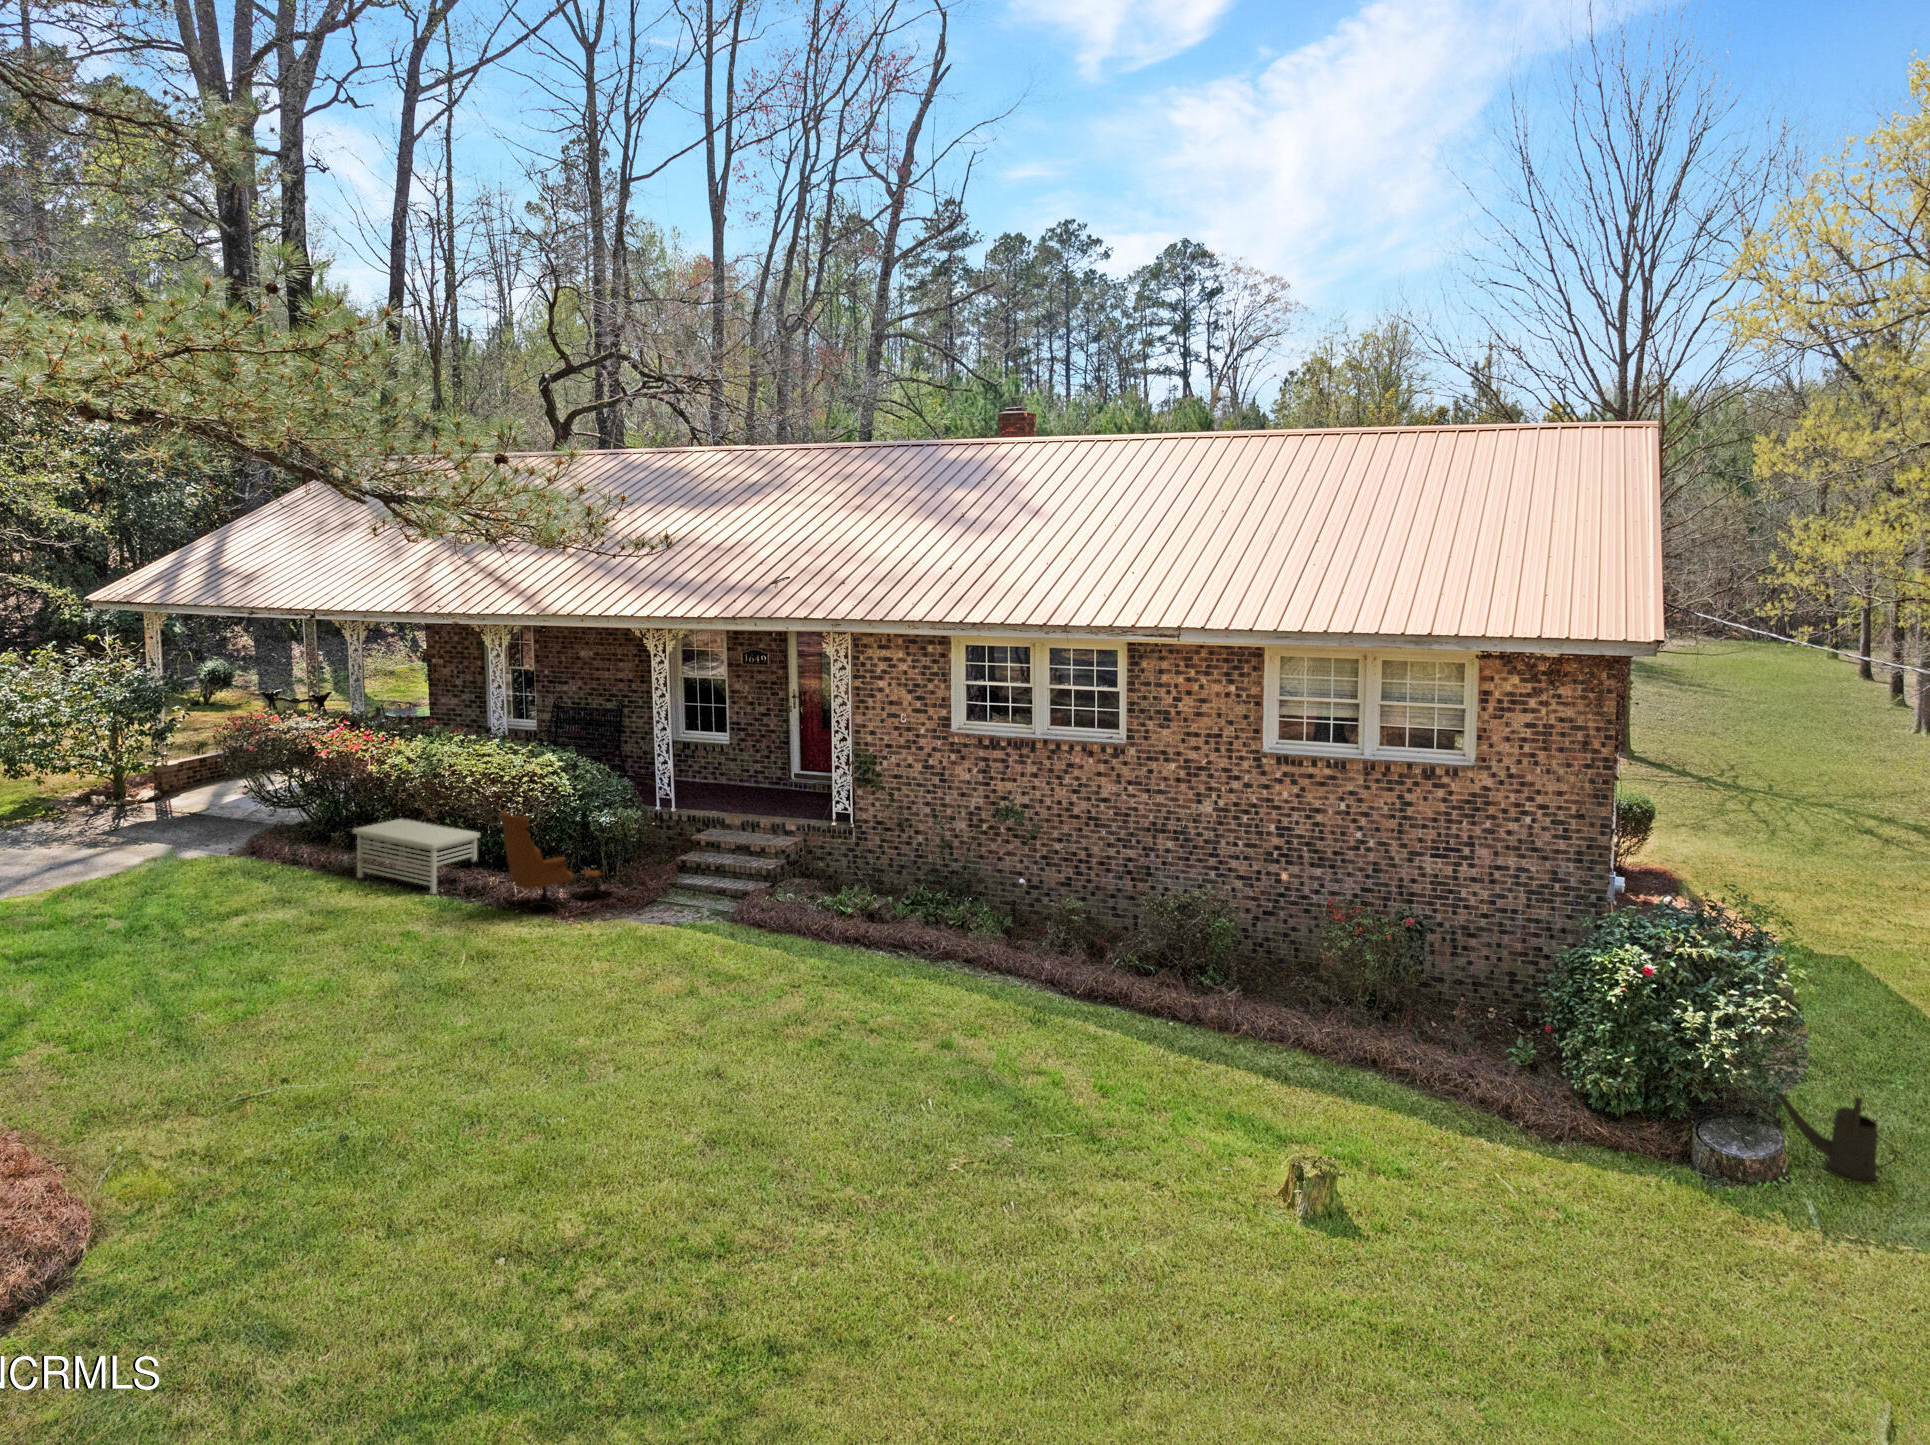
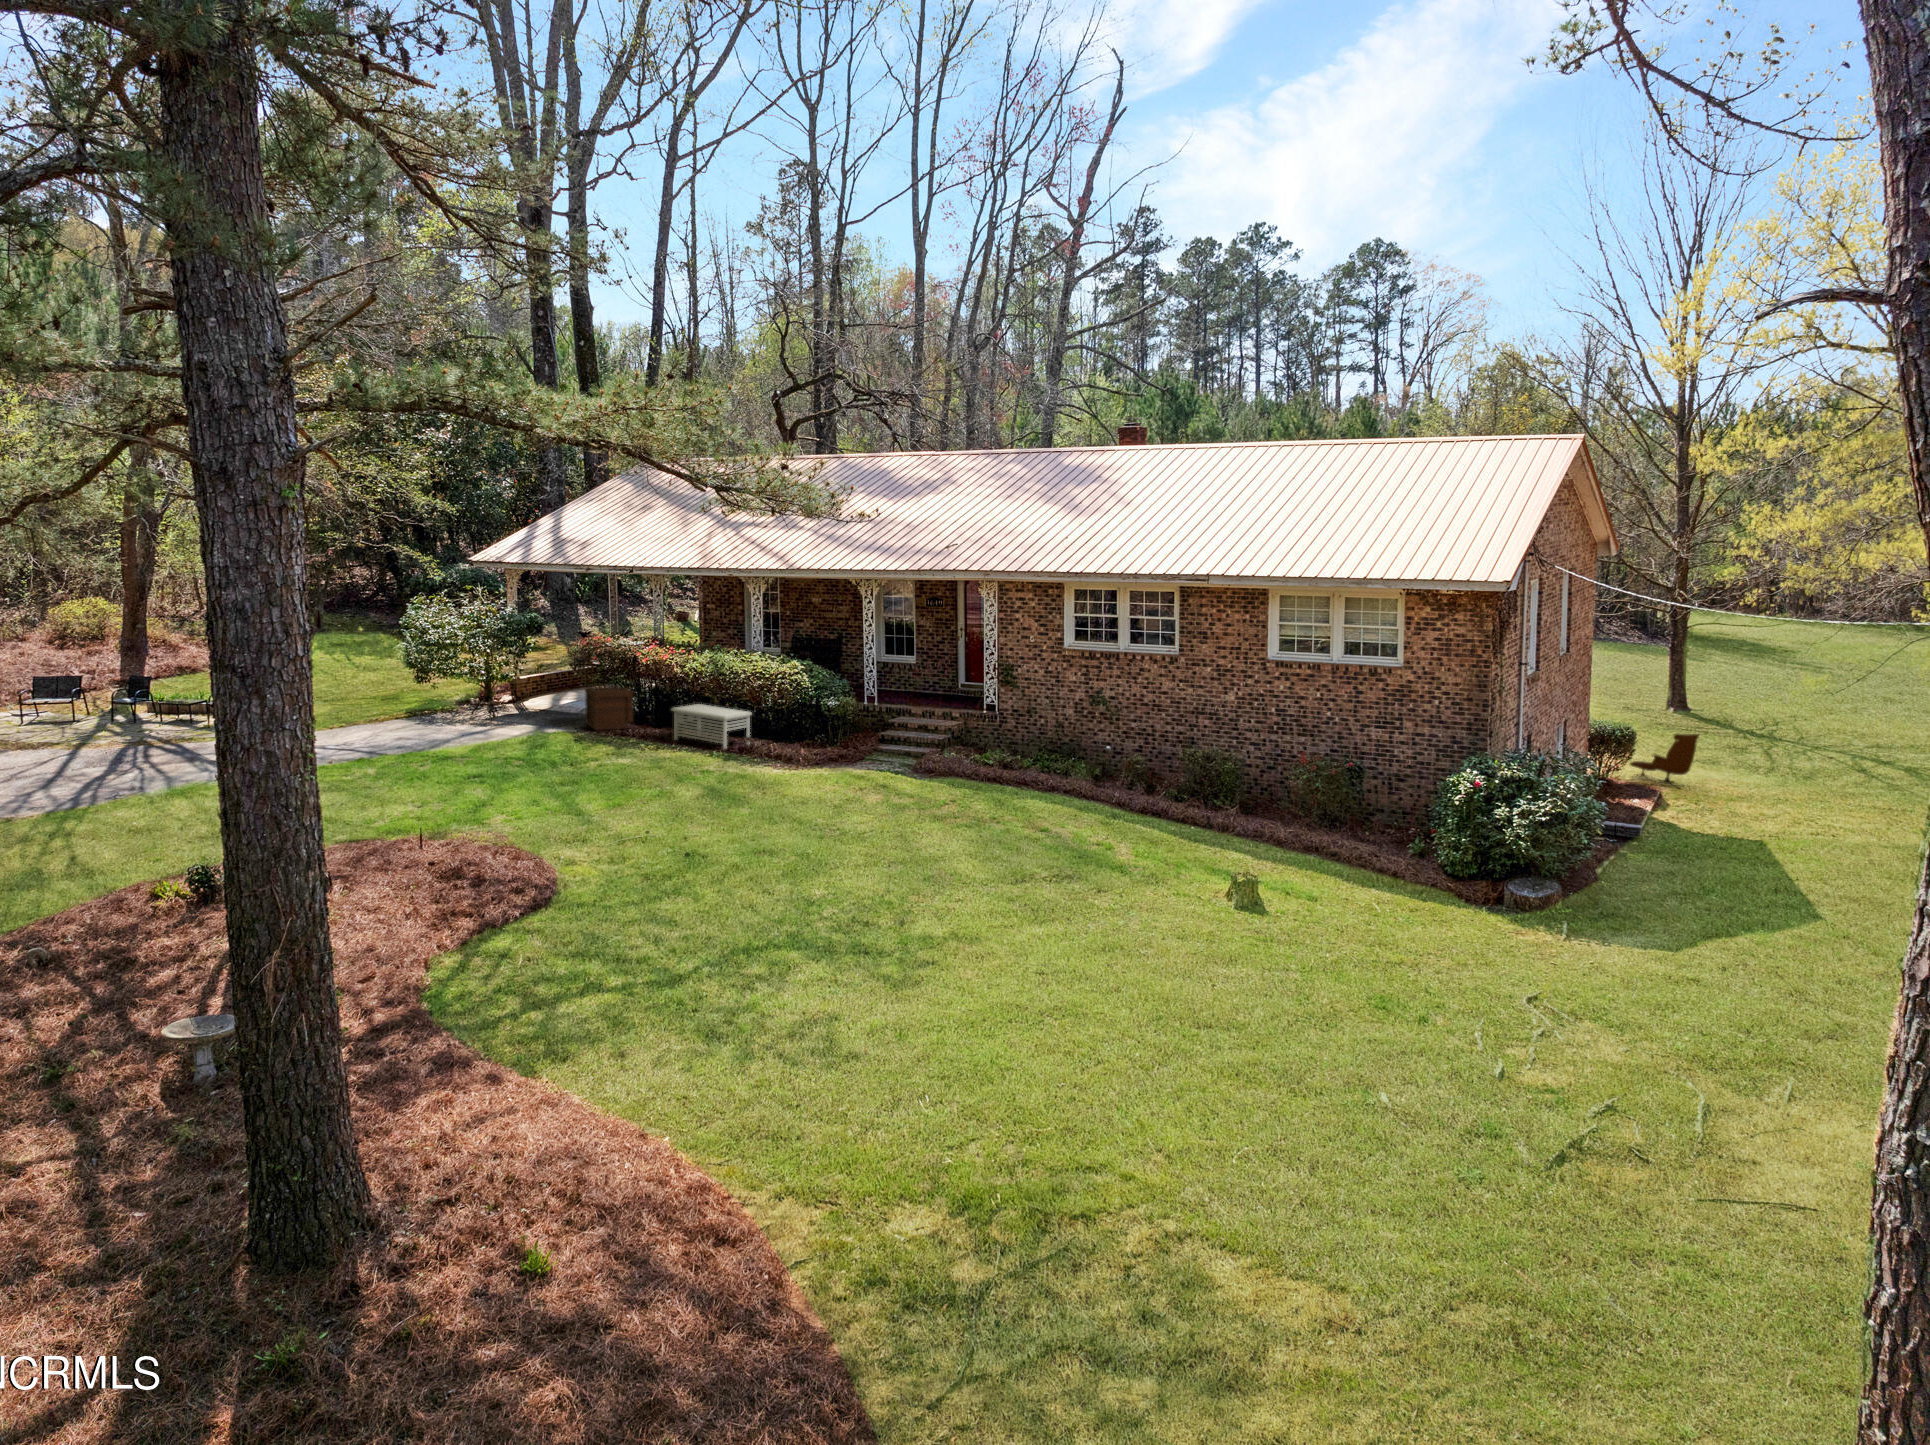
wooden crate: none [224,790,300,864] -> present [585,686,633,731]
lounge chair: present [501,811,604,913] -> present [1630,734,1699,785]
watering can: present [1776,1091,1896,1184] -> none [1564,862,1629,915]

